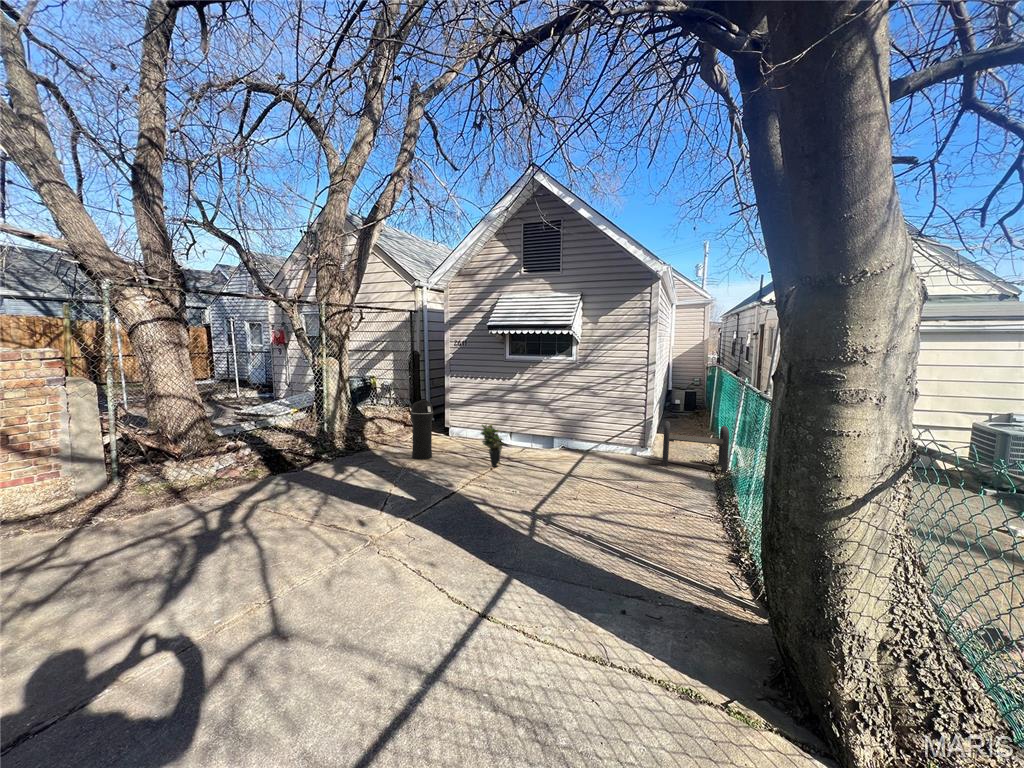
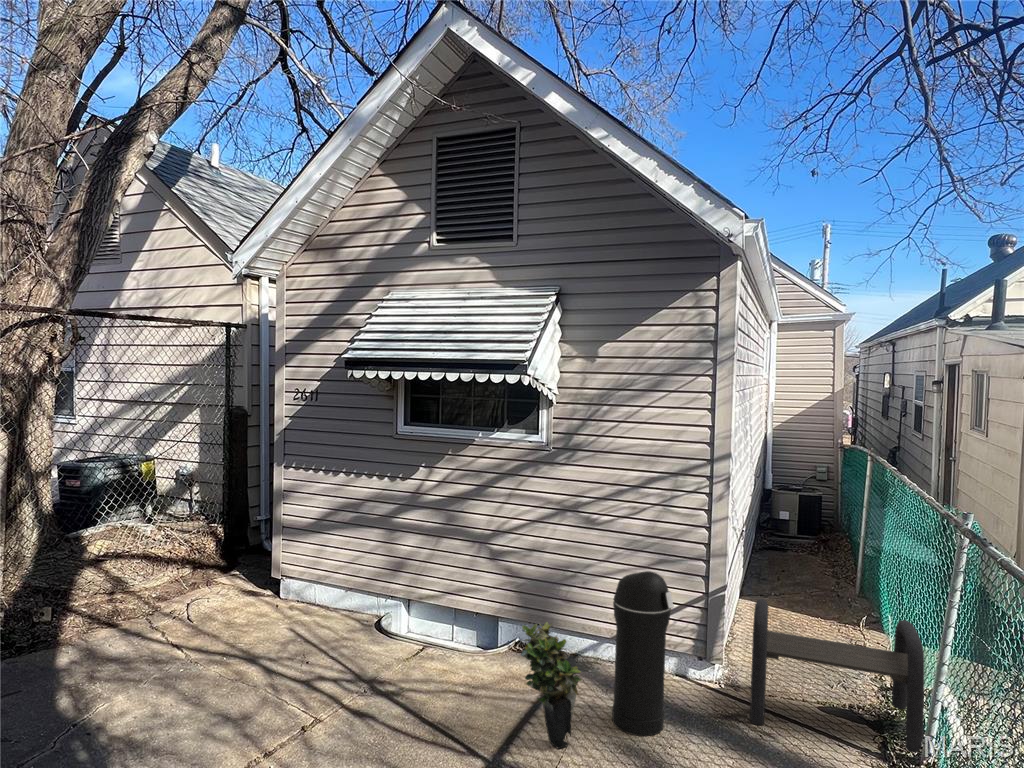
trash can: present [411,400,433,460] -> present [612,571,674,736]
potted plant: present [481,424,503,467] -> present [521,622,581,749]

